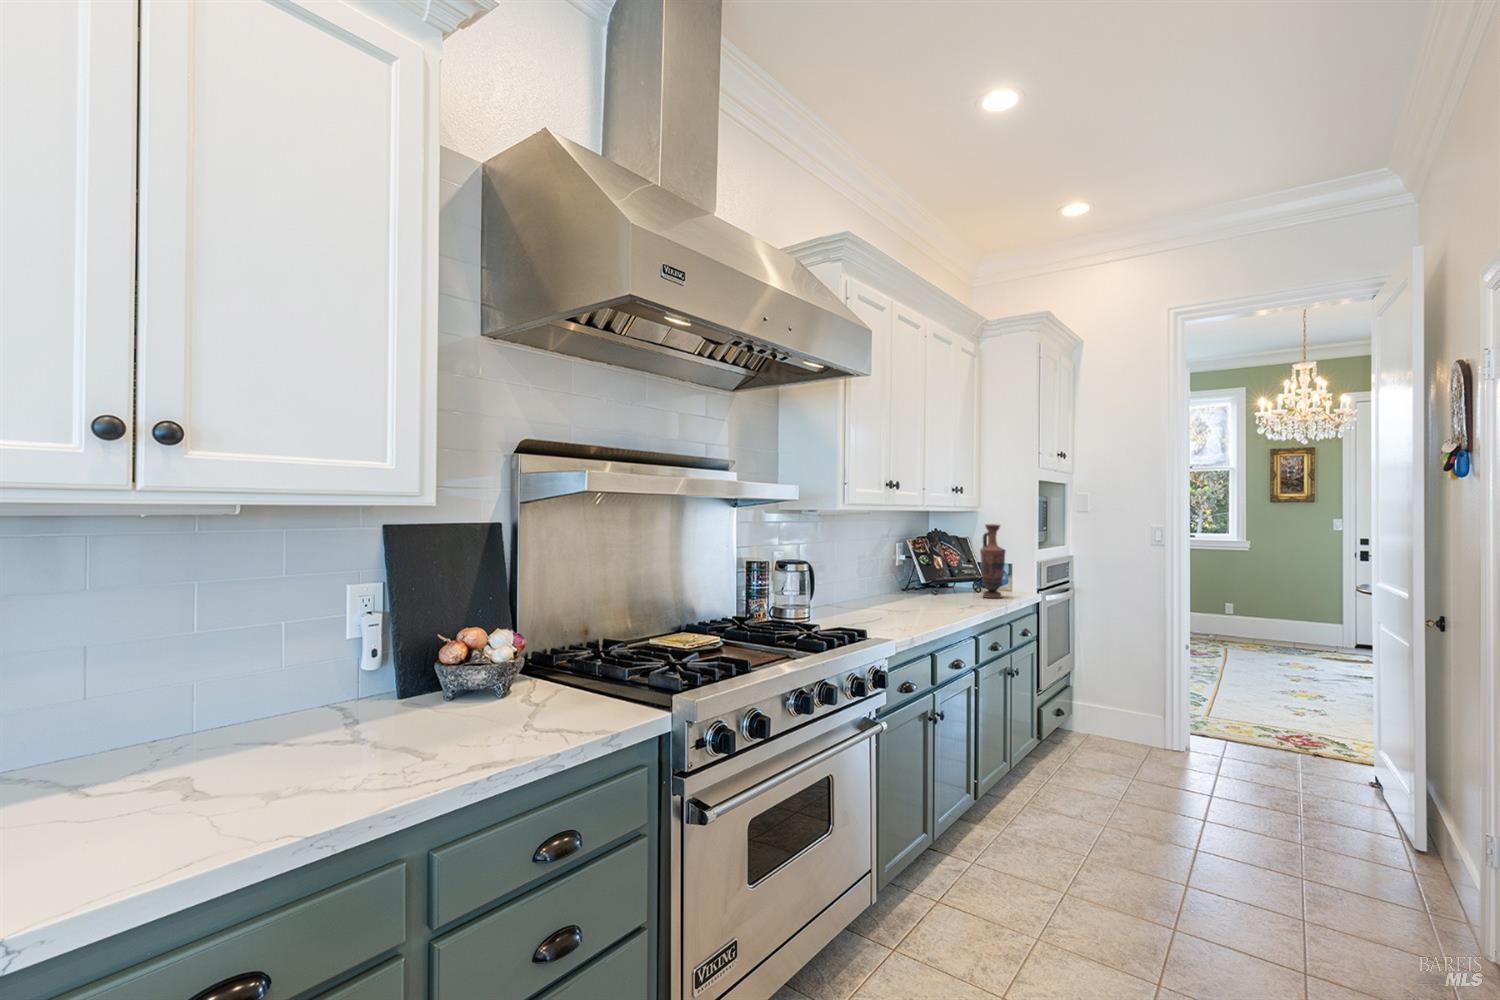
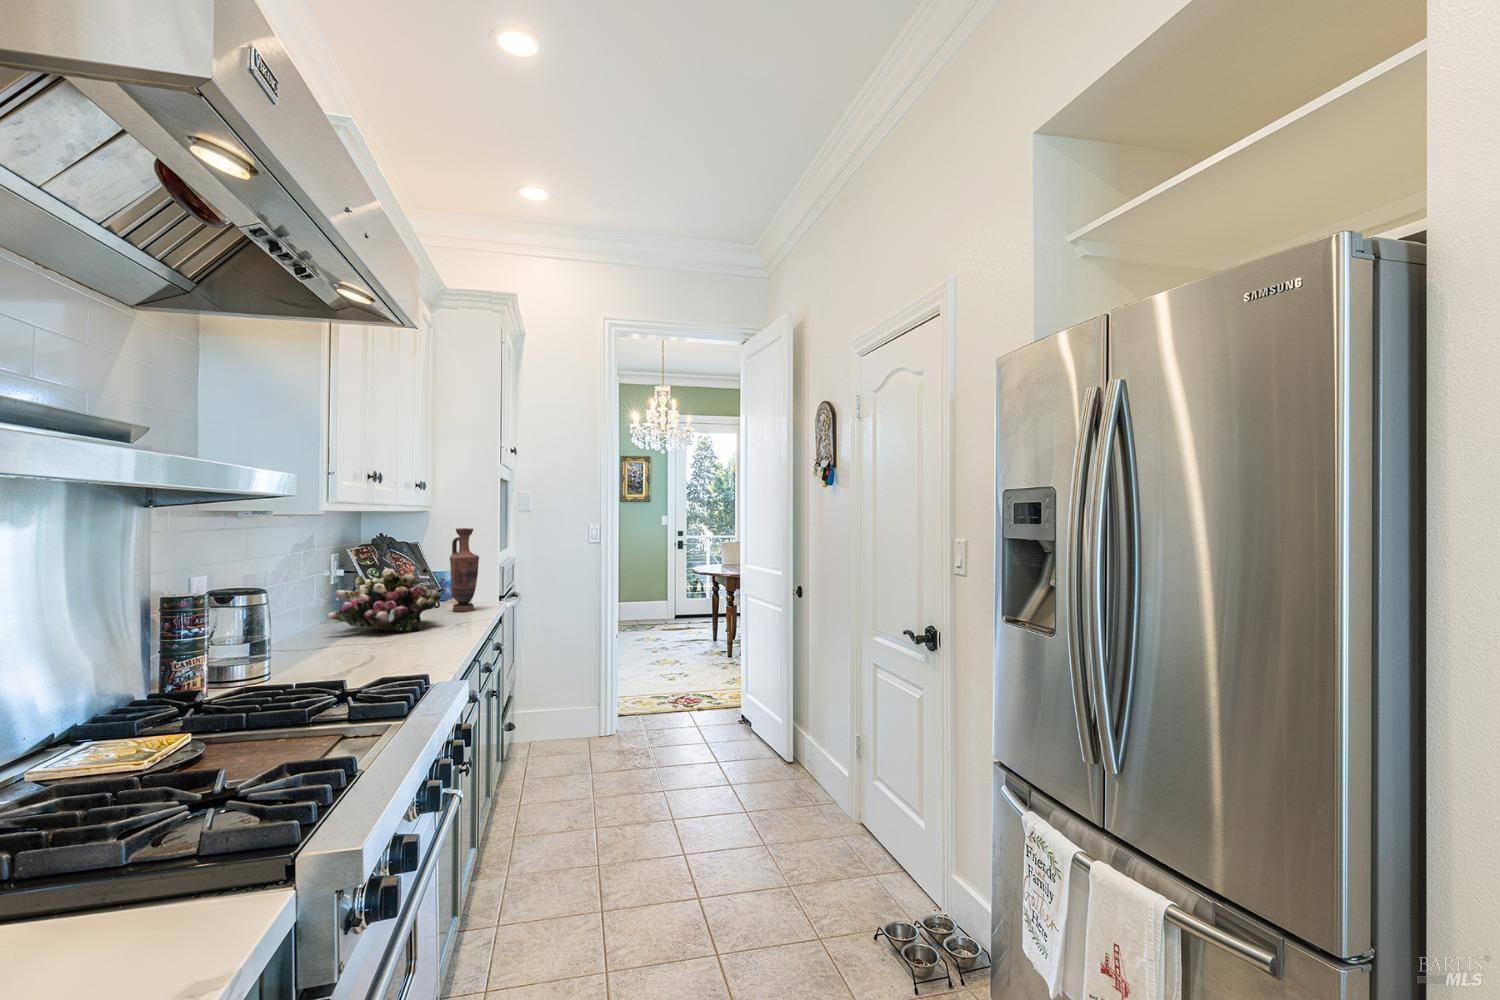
flower arrangement: none [876,556,958,608] -> present [327,569,441,631]

